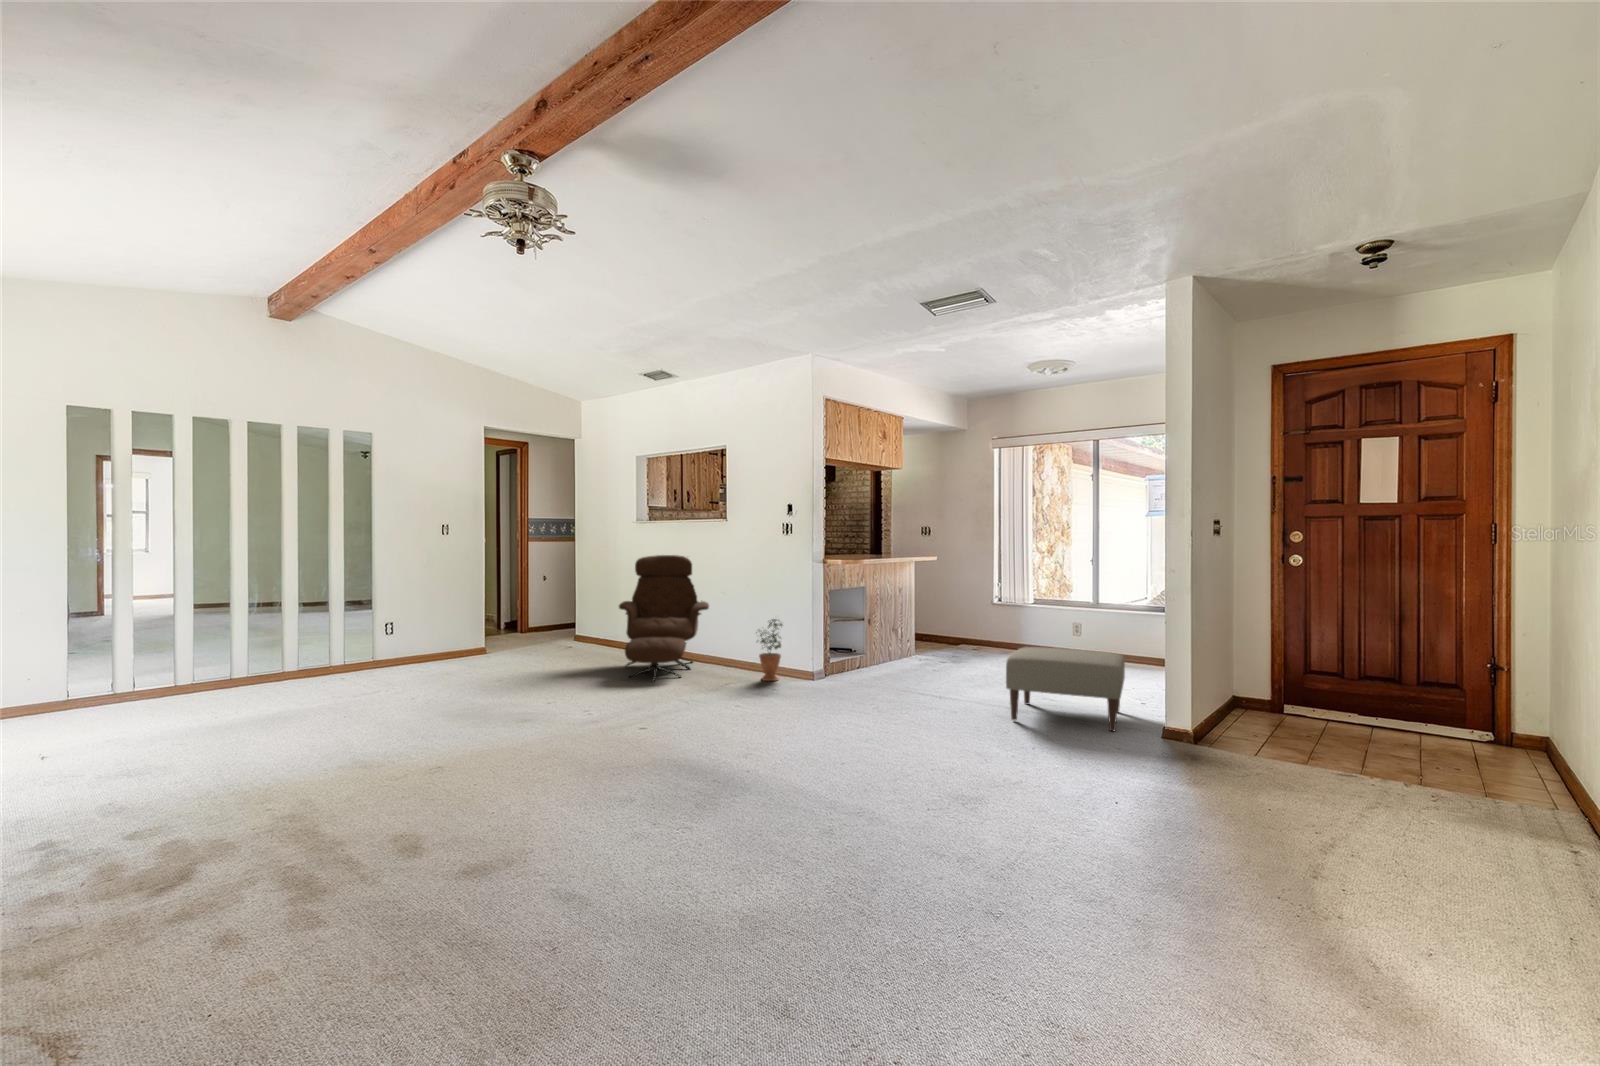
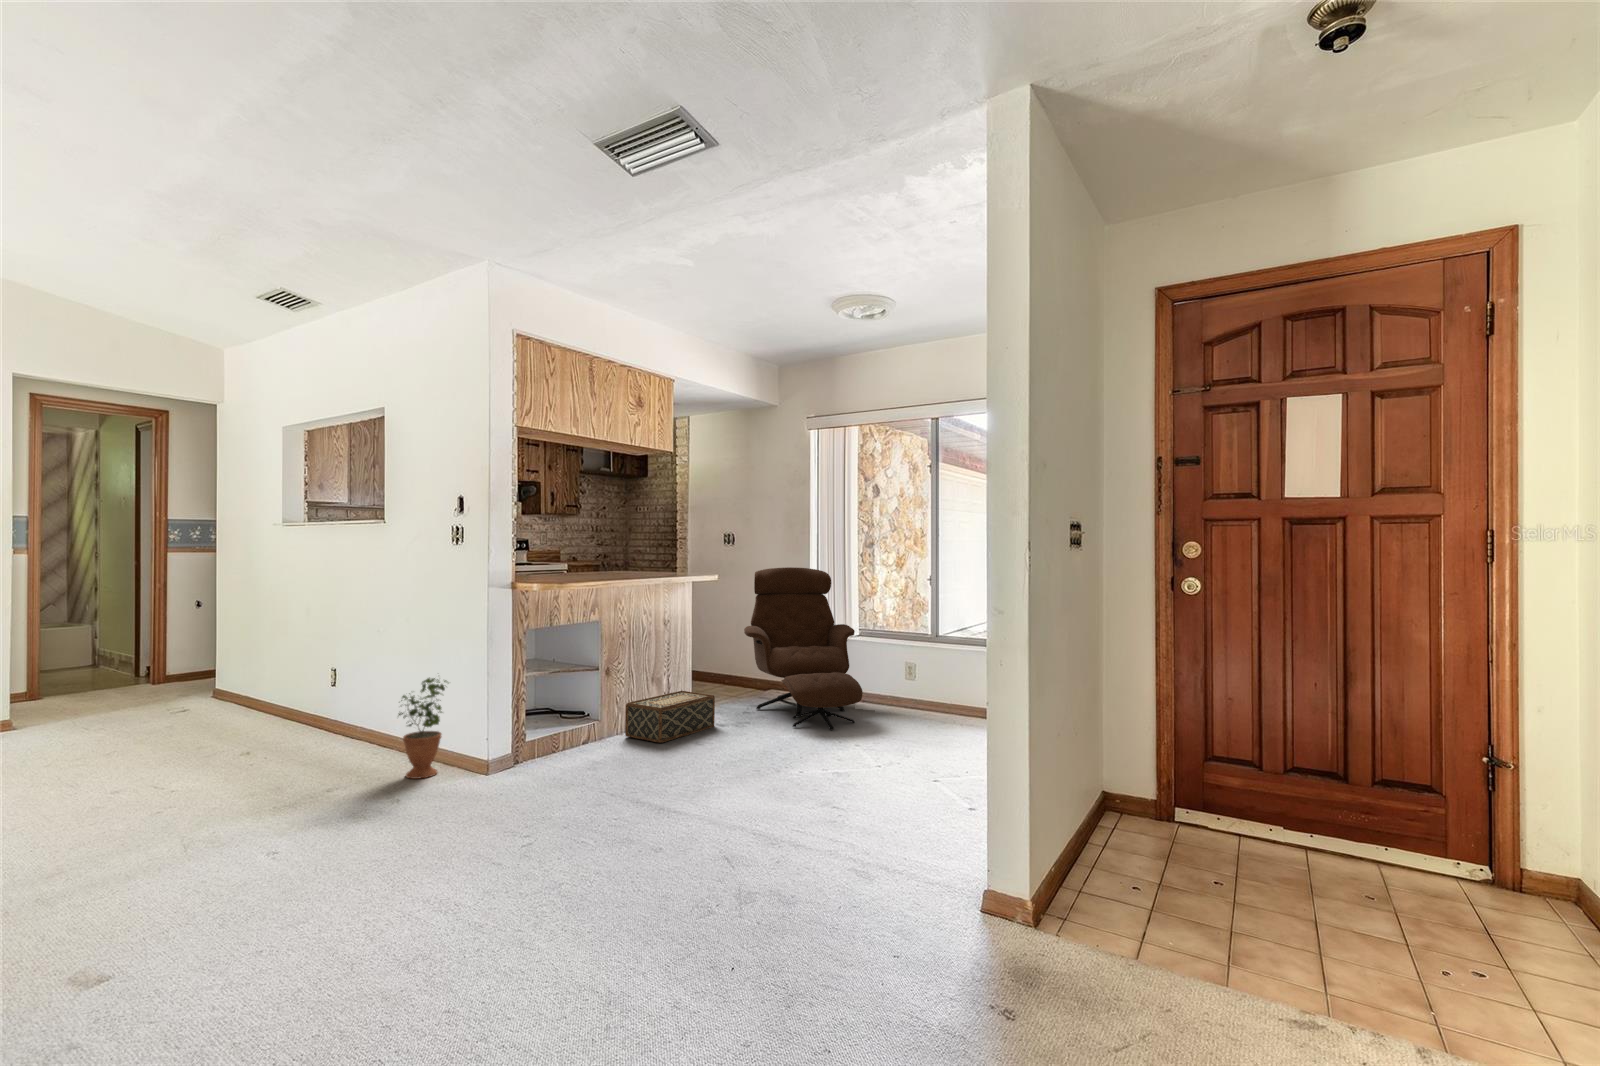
lounge chair: present [619,555,709,681] -> present [744,567,863,730]
woven basket: none [881,638,938,669] -> present [625,691,715,743]
ottoman: present [1006,647,1125,731] -> none [731,727,937,892]

